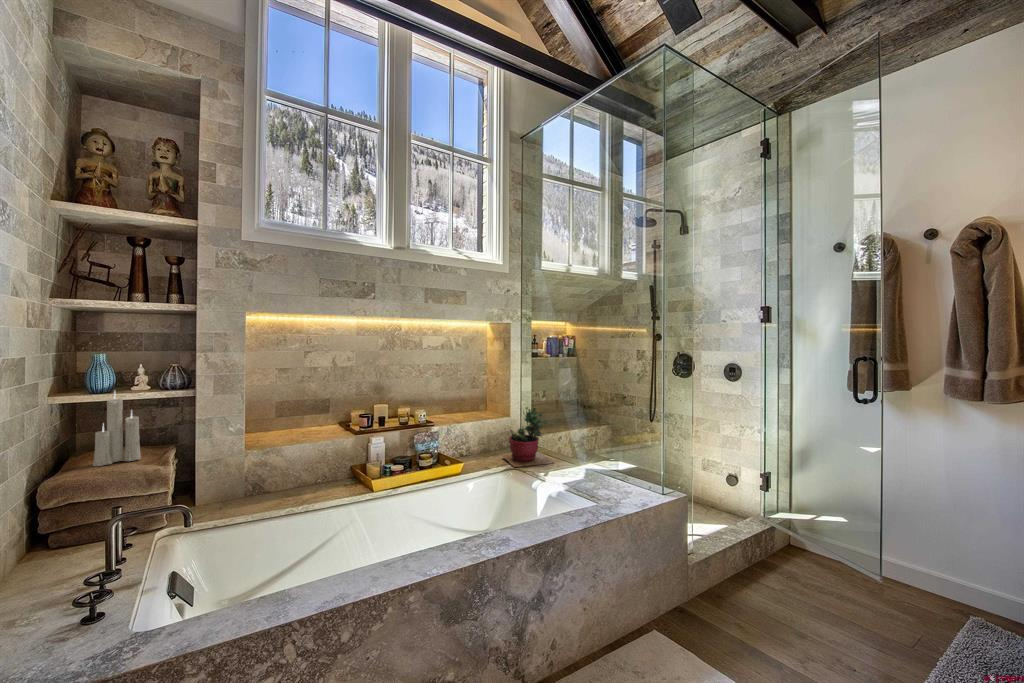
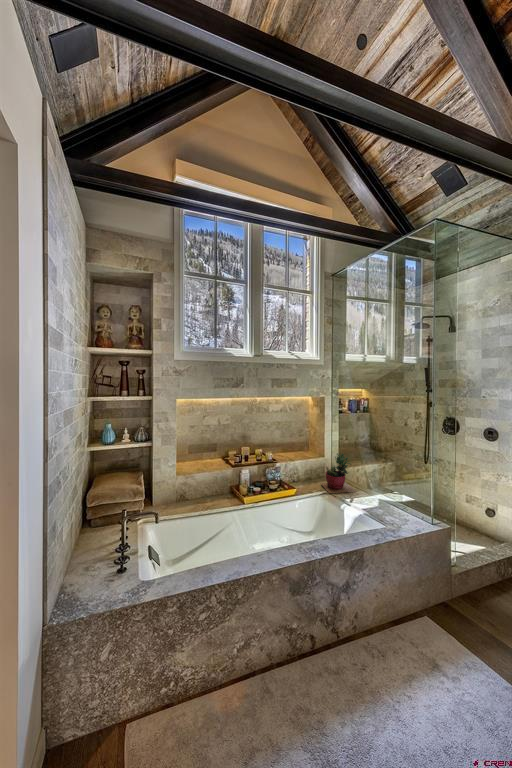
candle: present [93,394,141,466] -> none [109,444,129,486]

